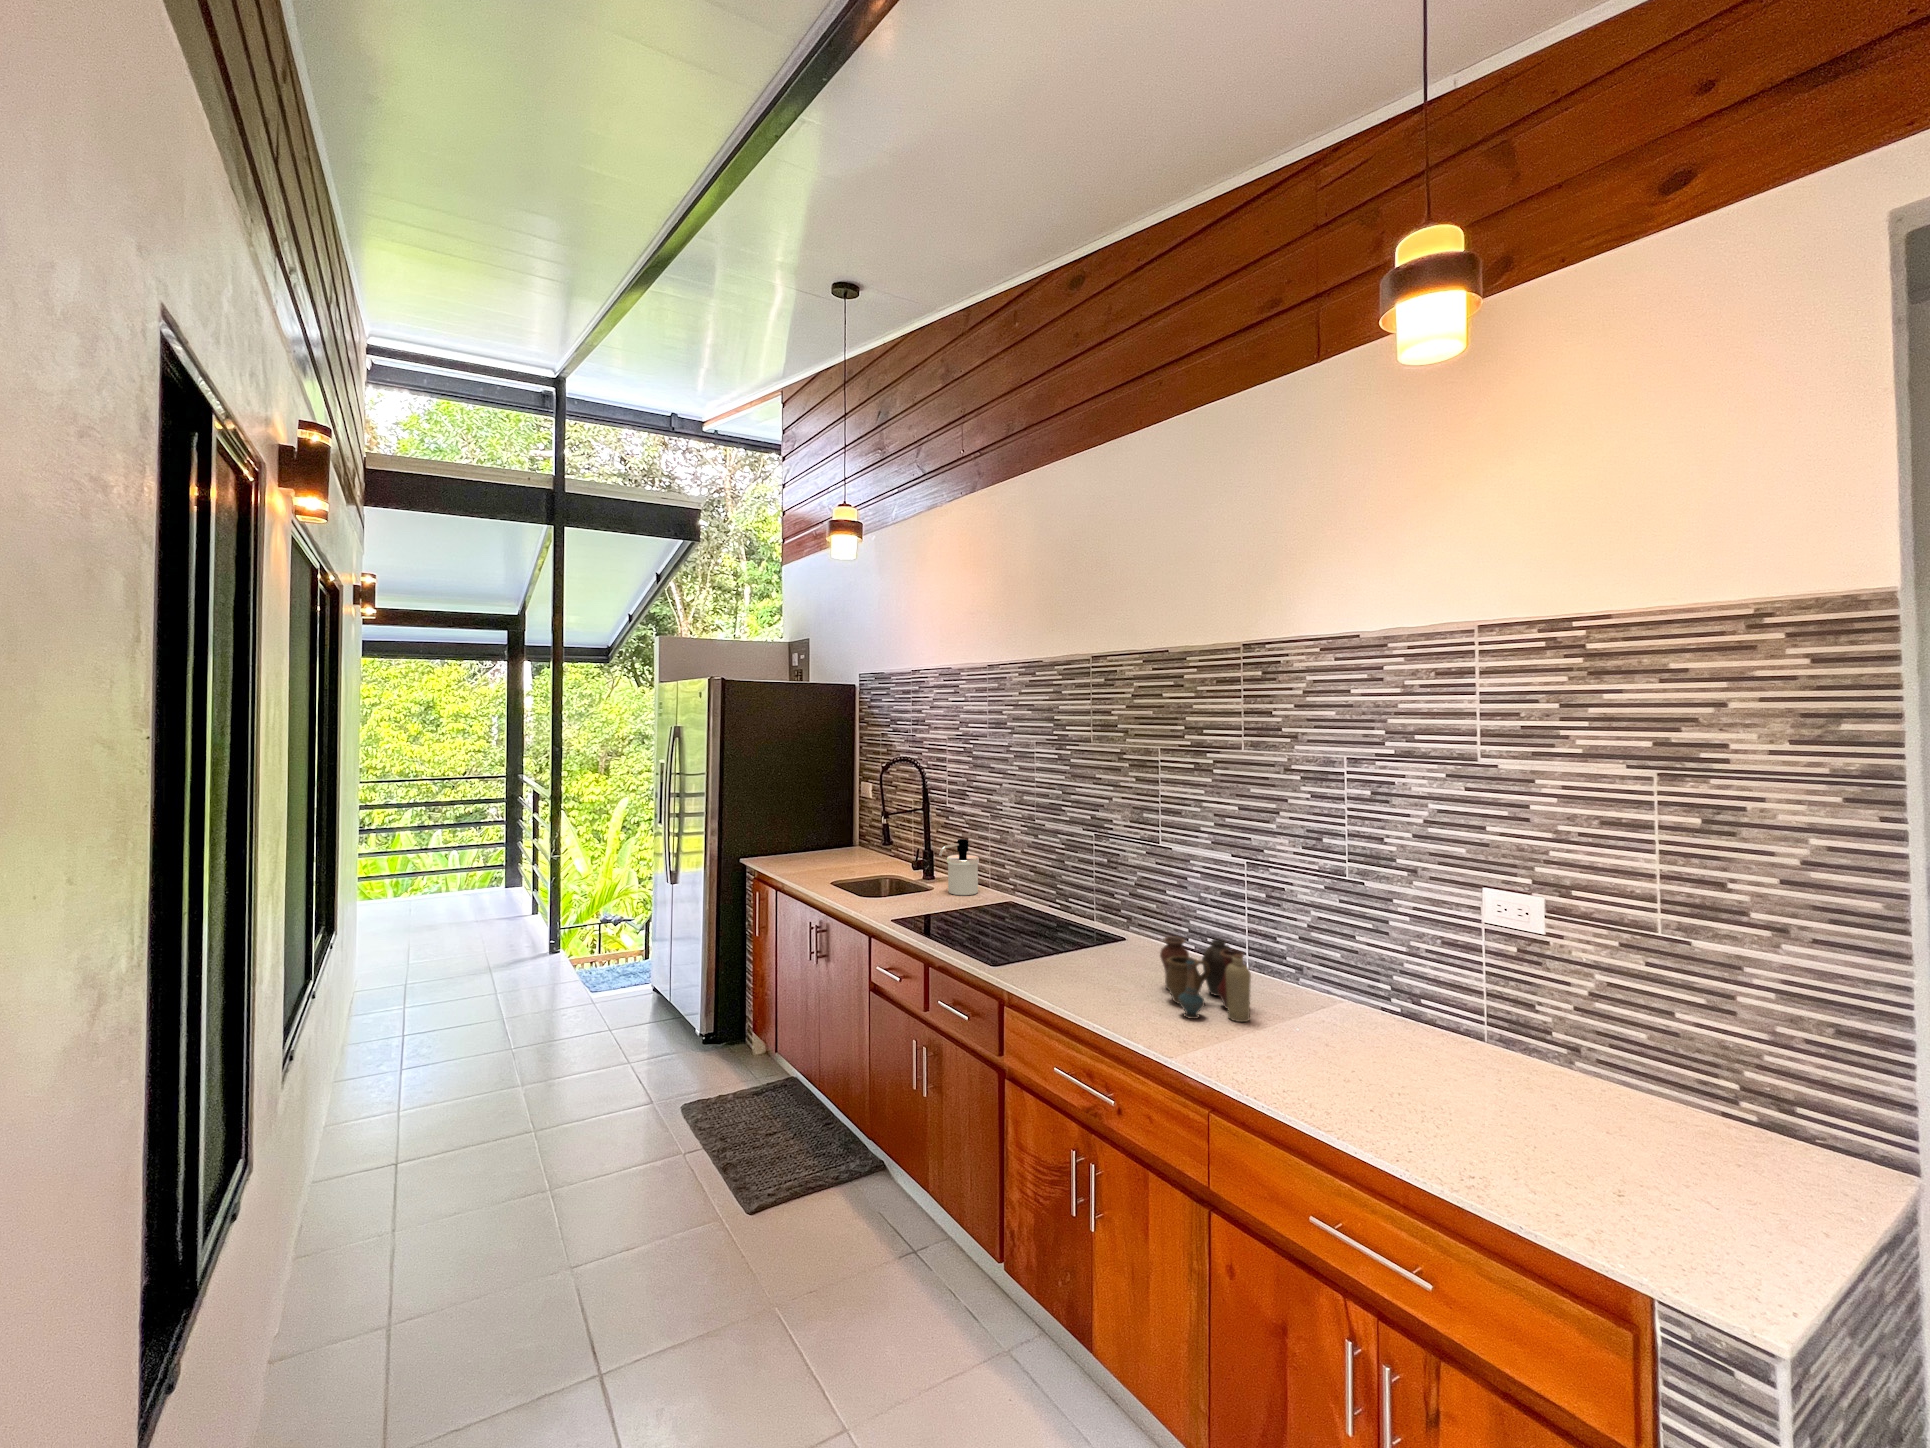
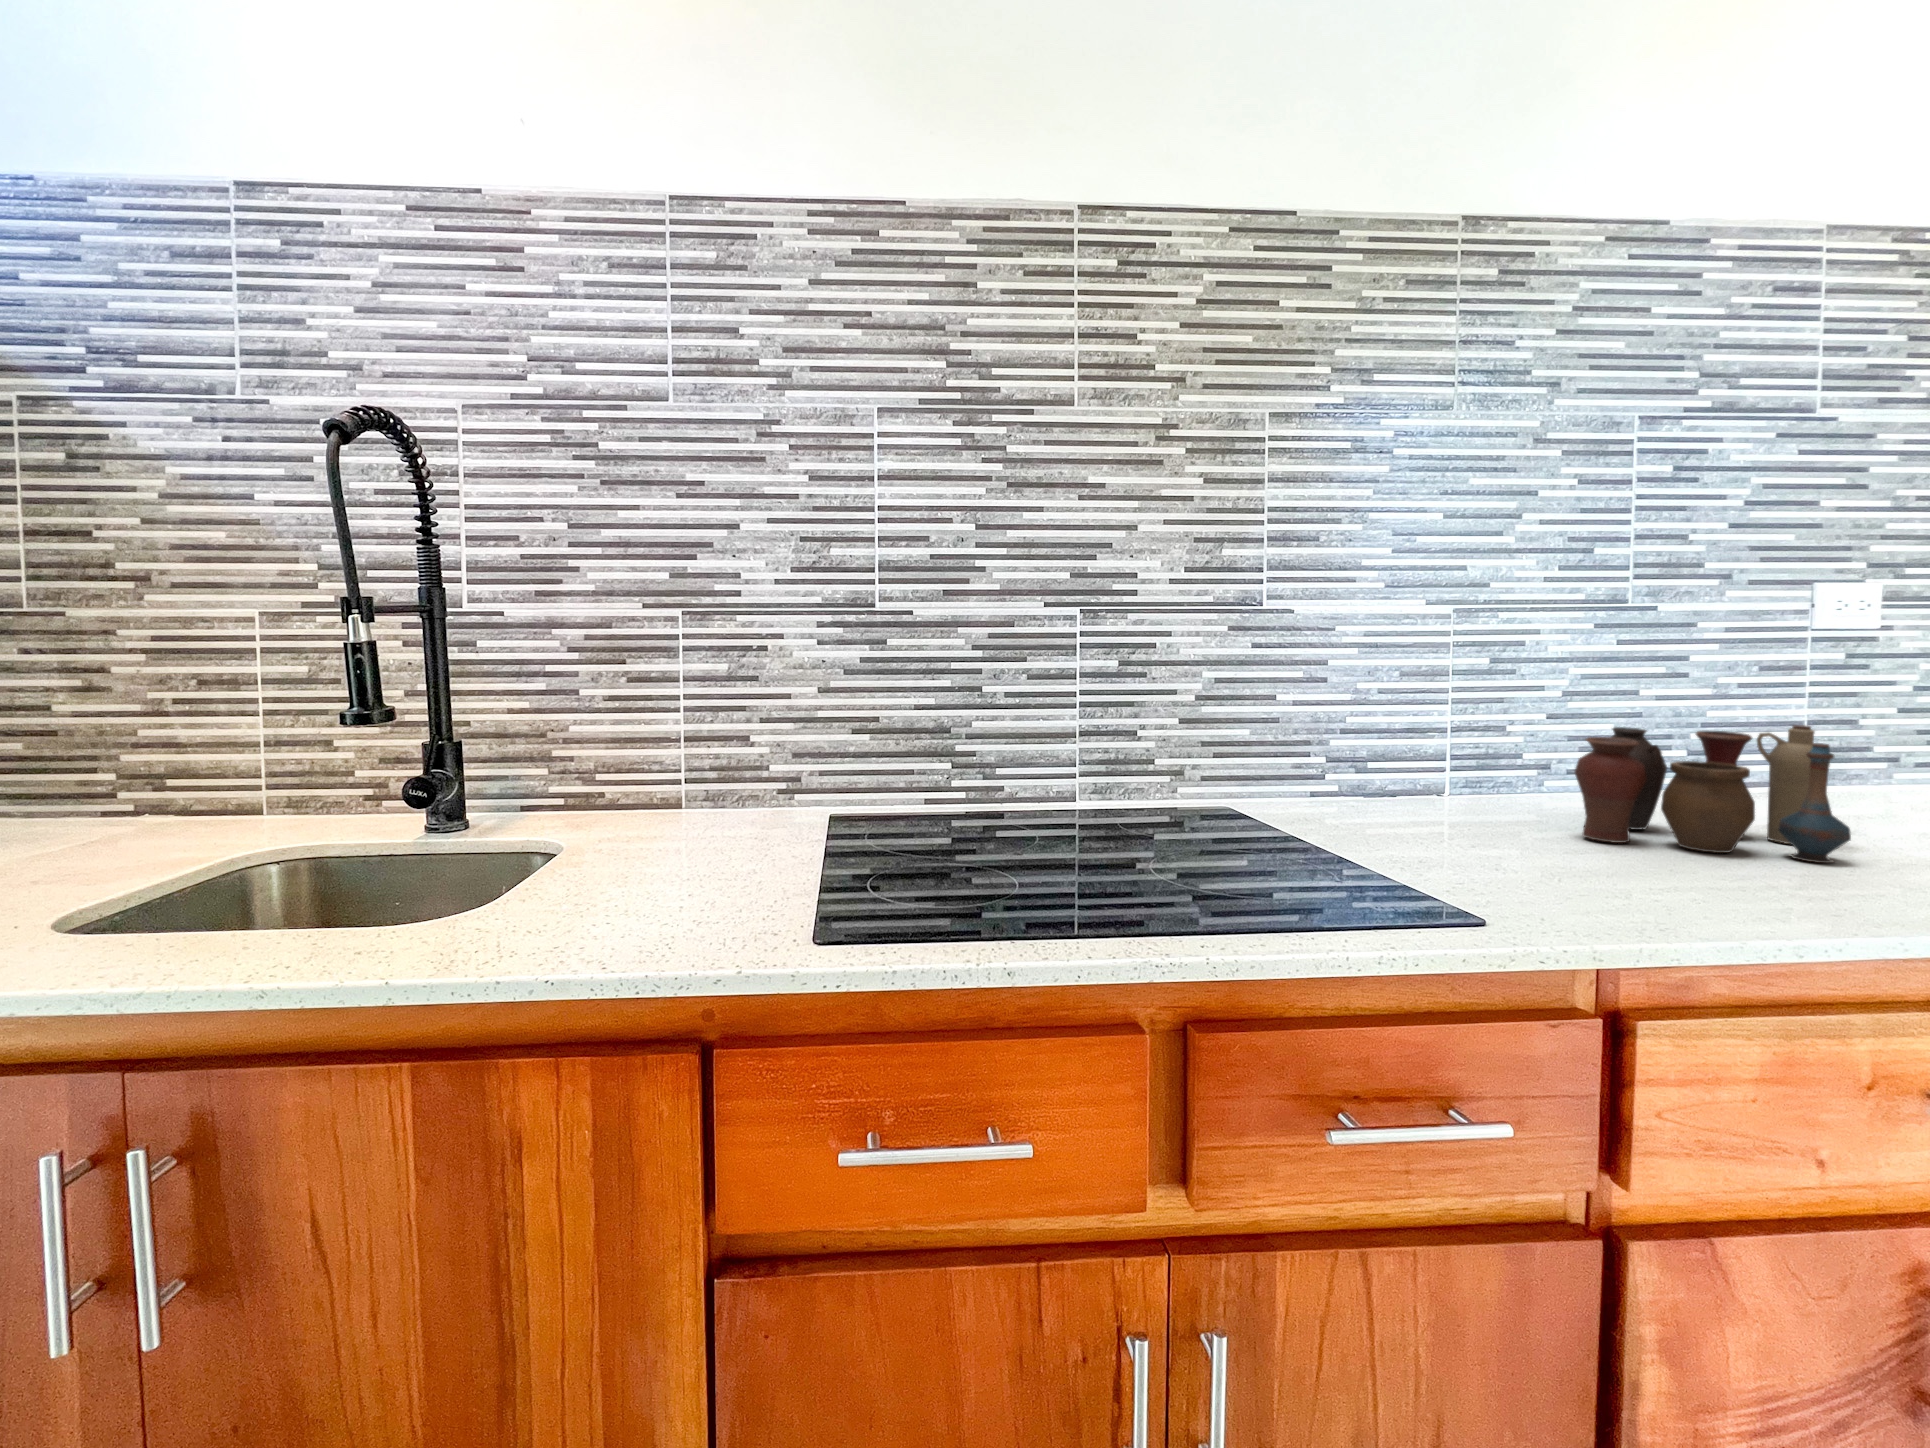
soap dispenser: present [939,839,979,895] -> none [607,680,703,840]

